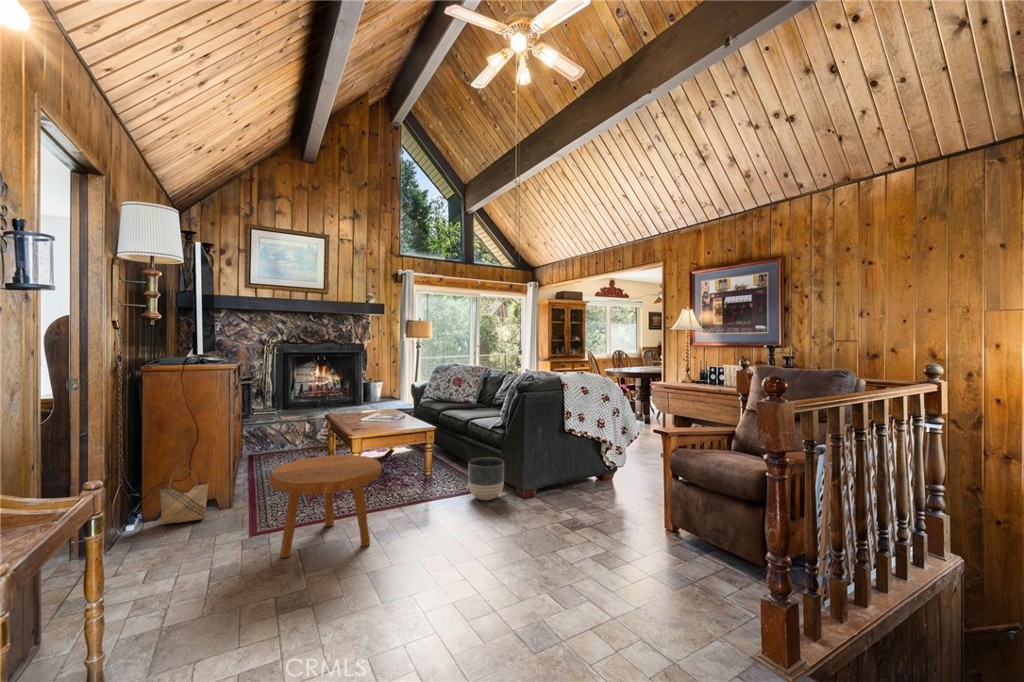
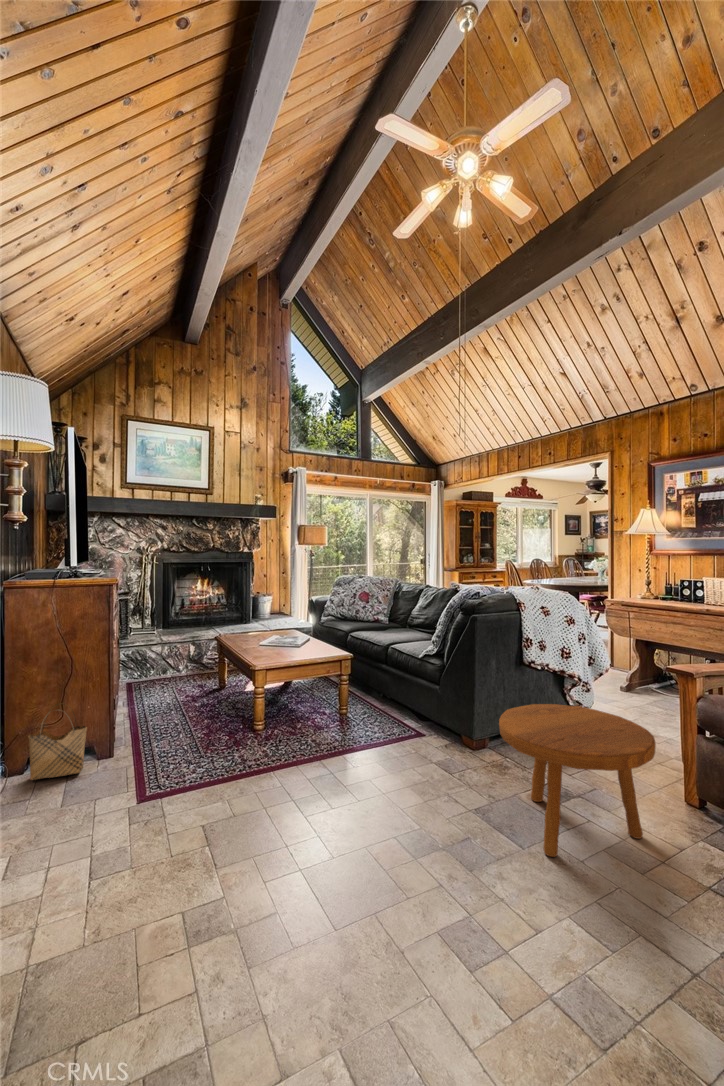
footstool: present [269,455,381,558] -> present [499,704,656,857]
planter: present [468,457,504,500] -> none [402,695,448,751]

